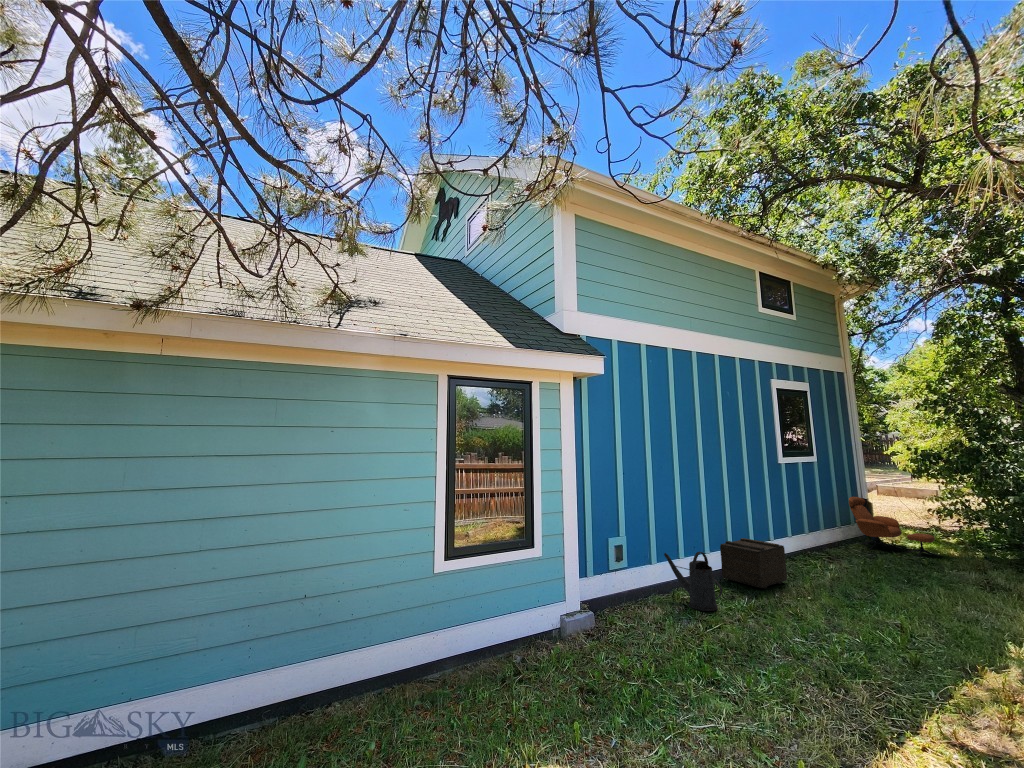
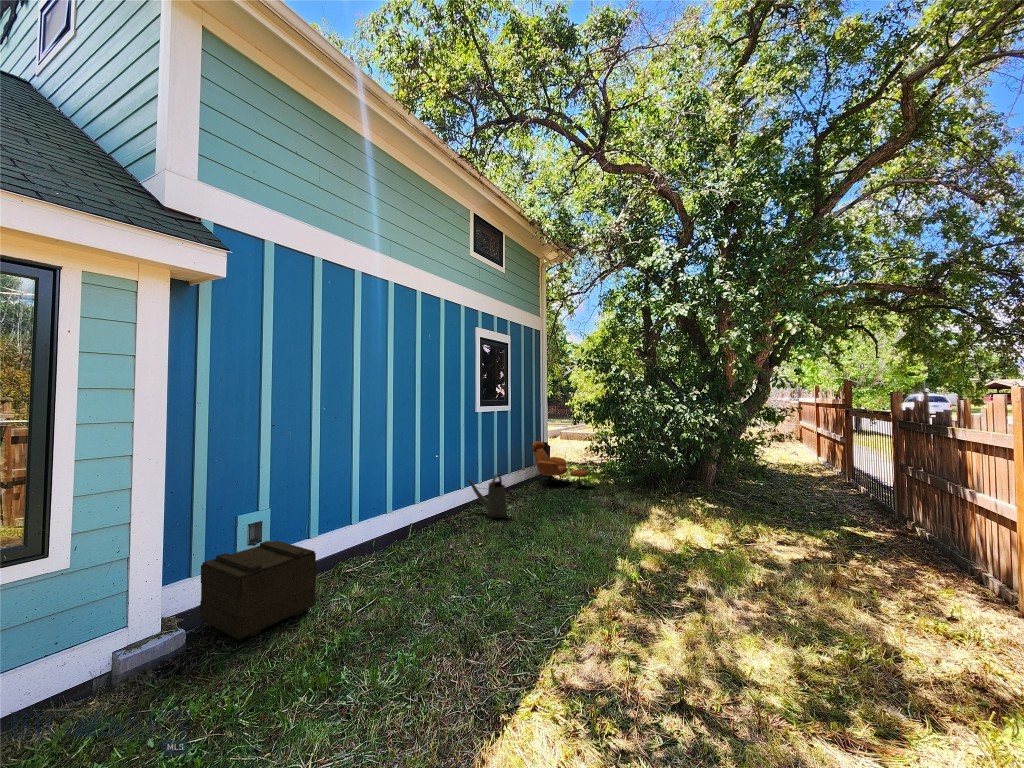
wooden crate: present [720,538,787,589] -> present [200,541,316,640]
watering can: present [664,552,722,611] -> present [468,474,512,518]

